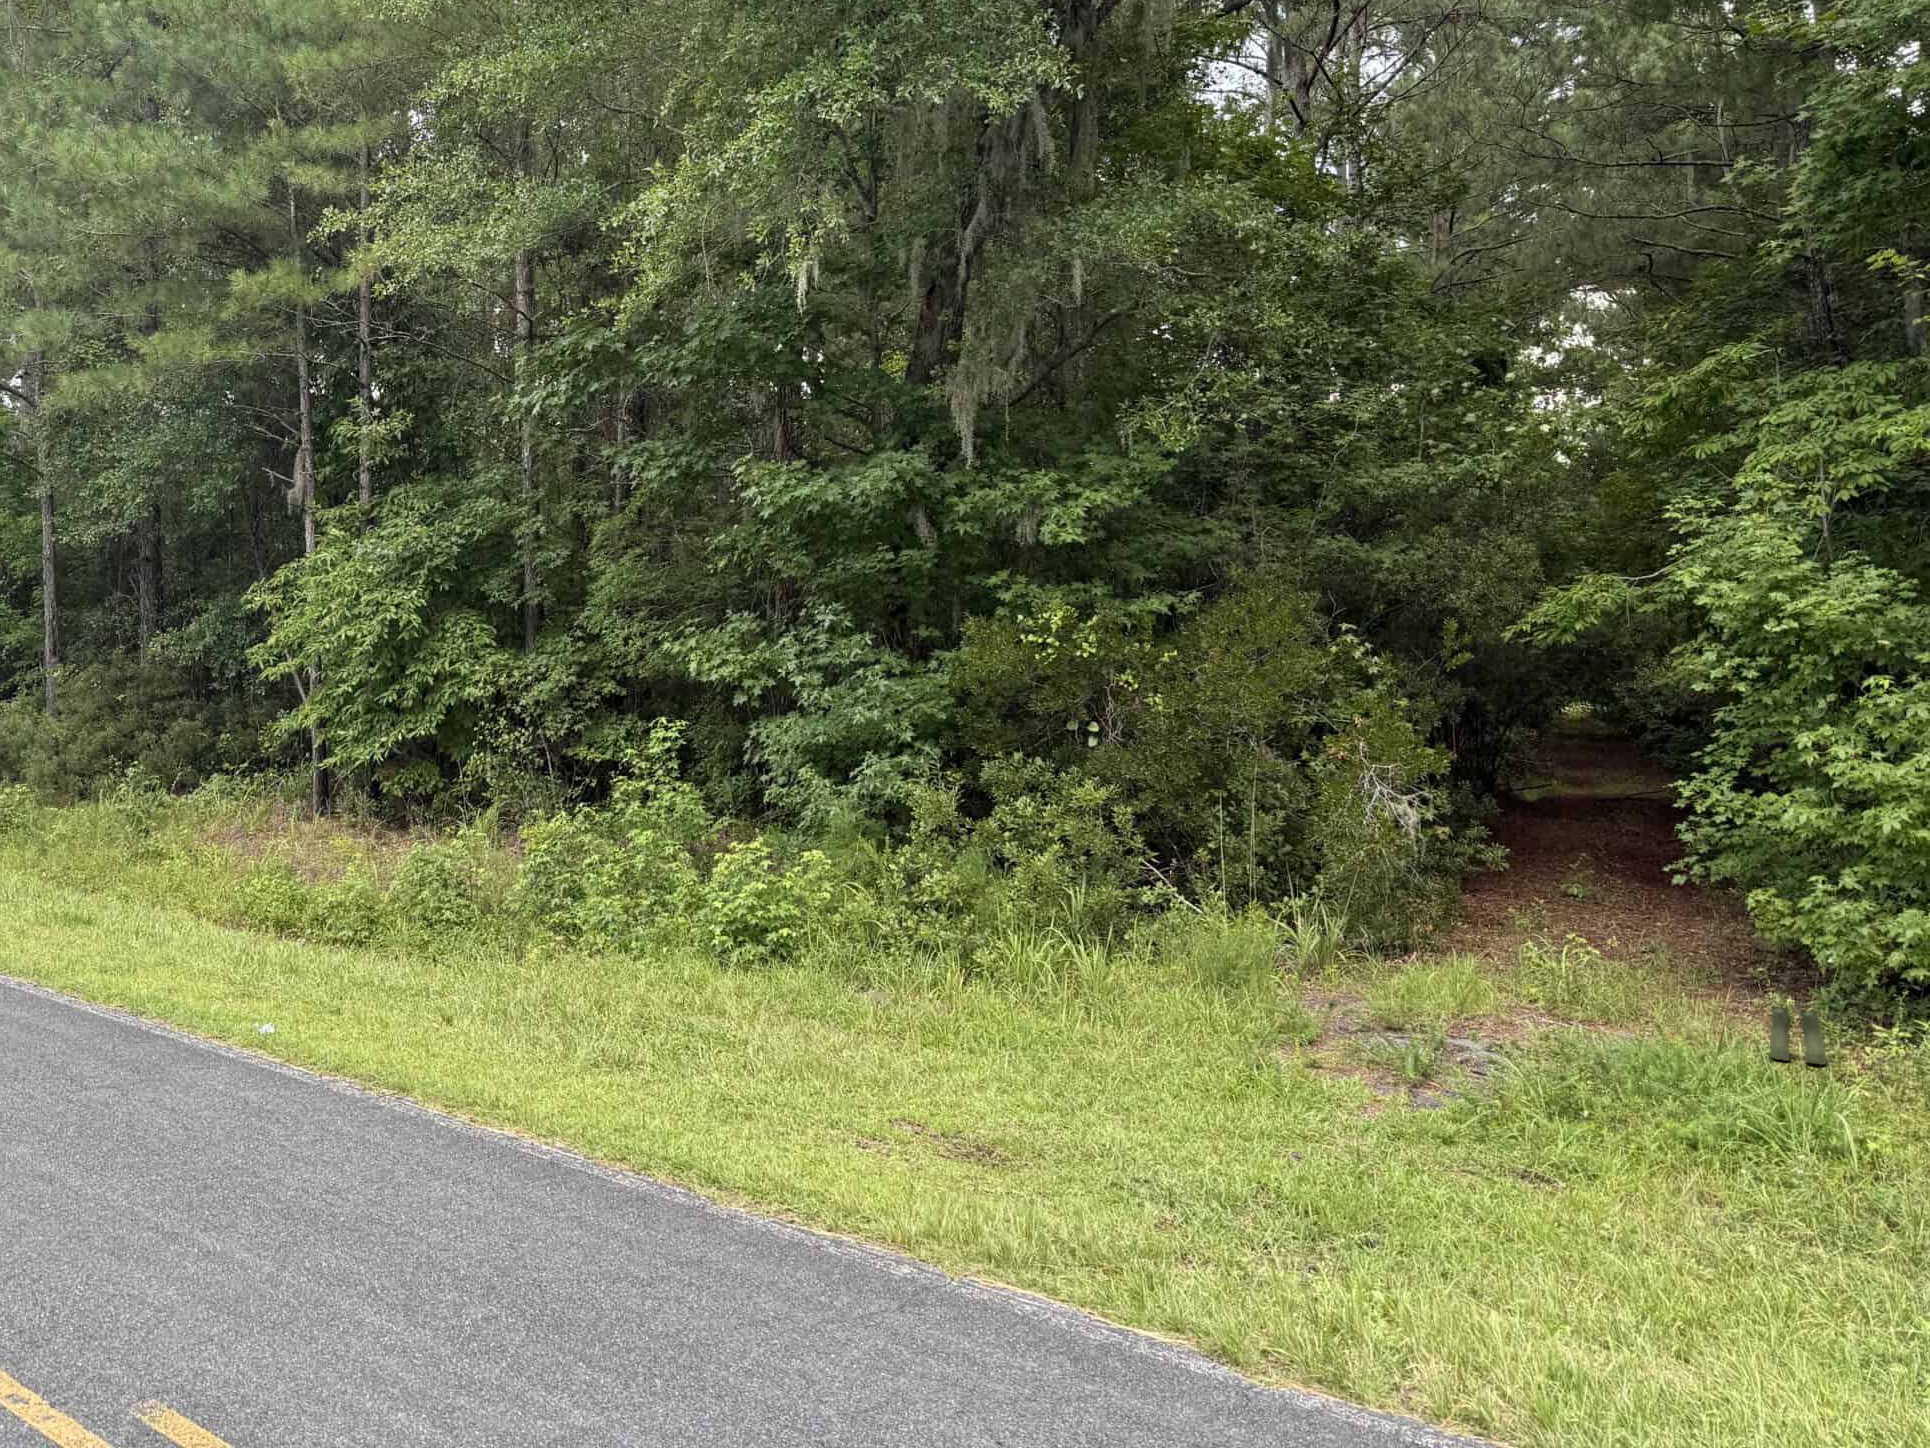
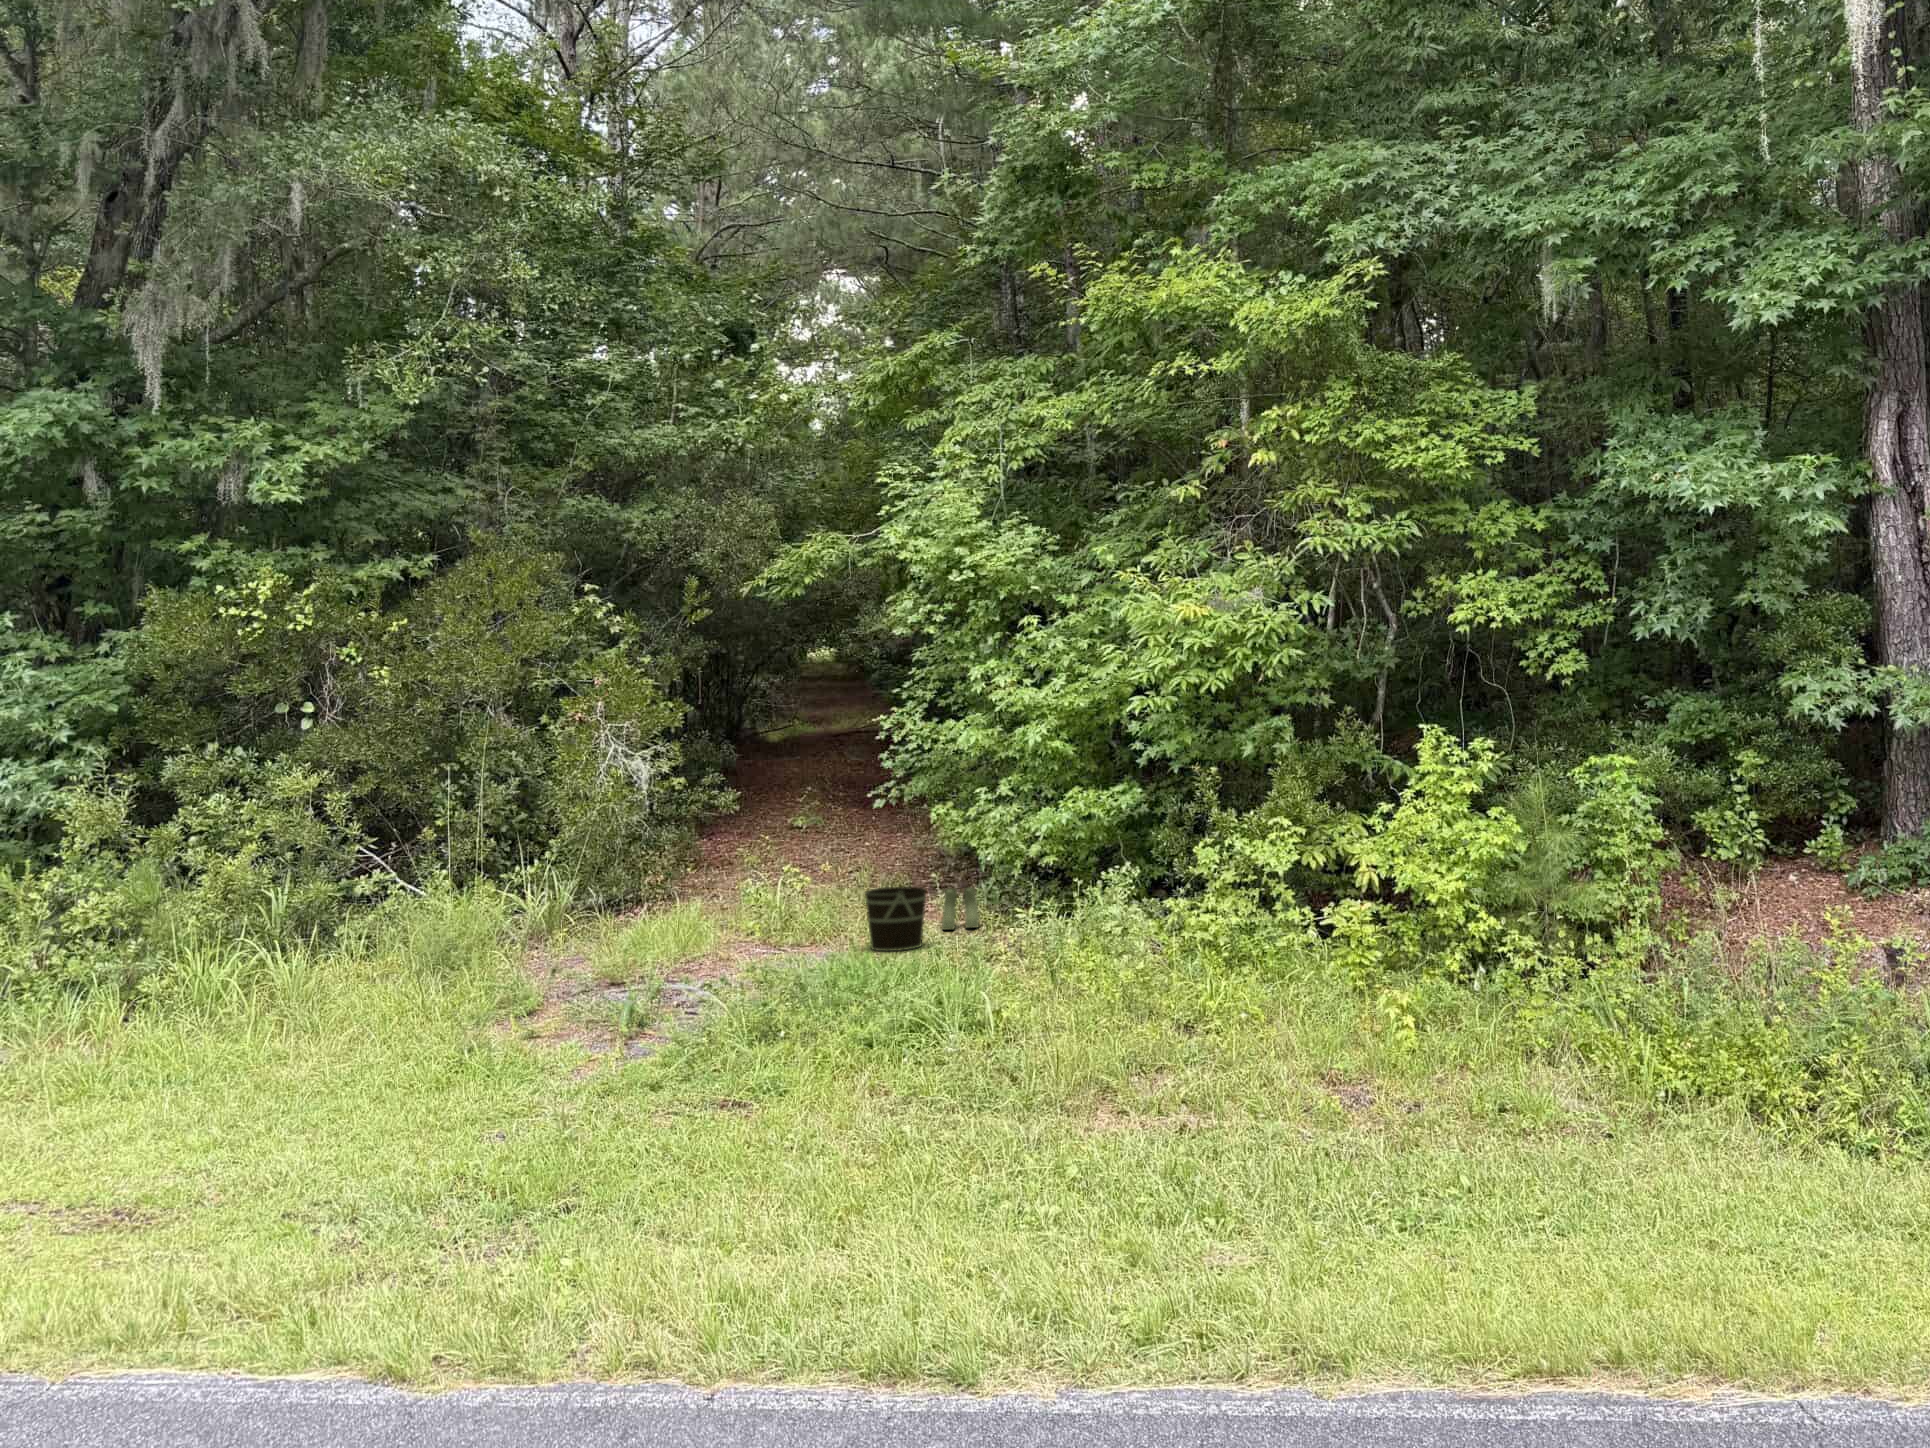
bucket: none [1652,991,1742,1078] -> present [864,886,926,951]

